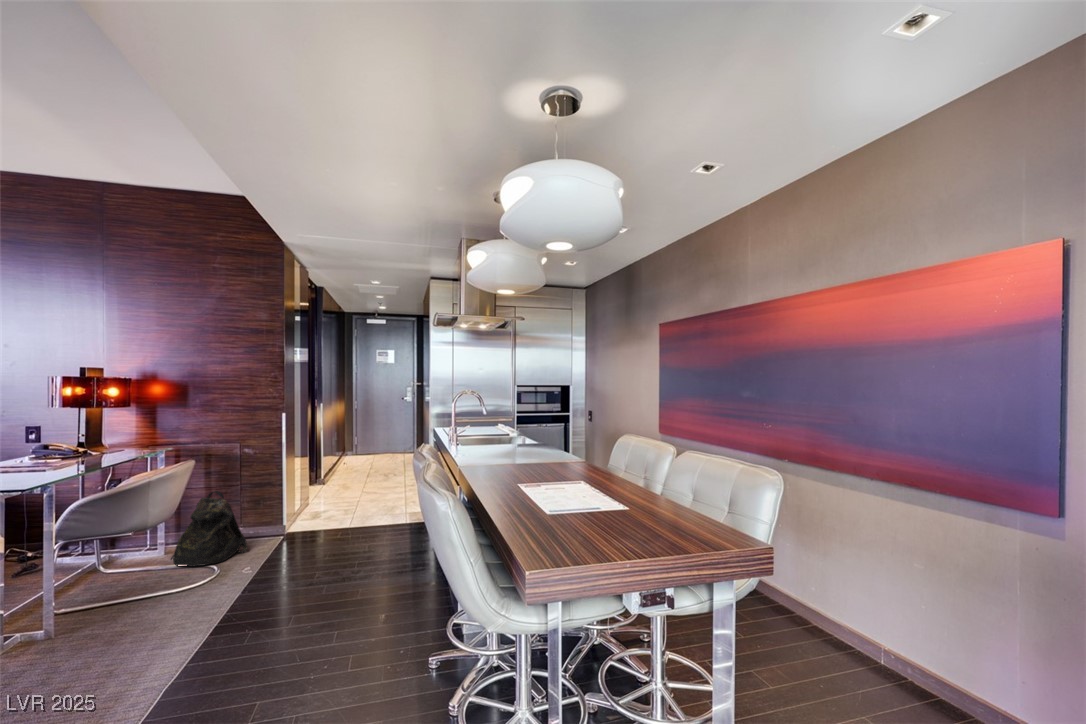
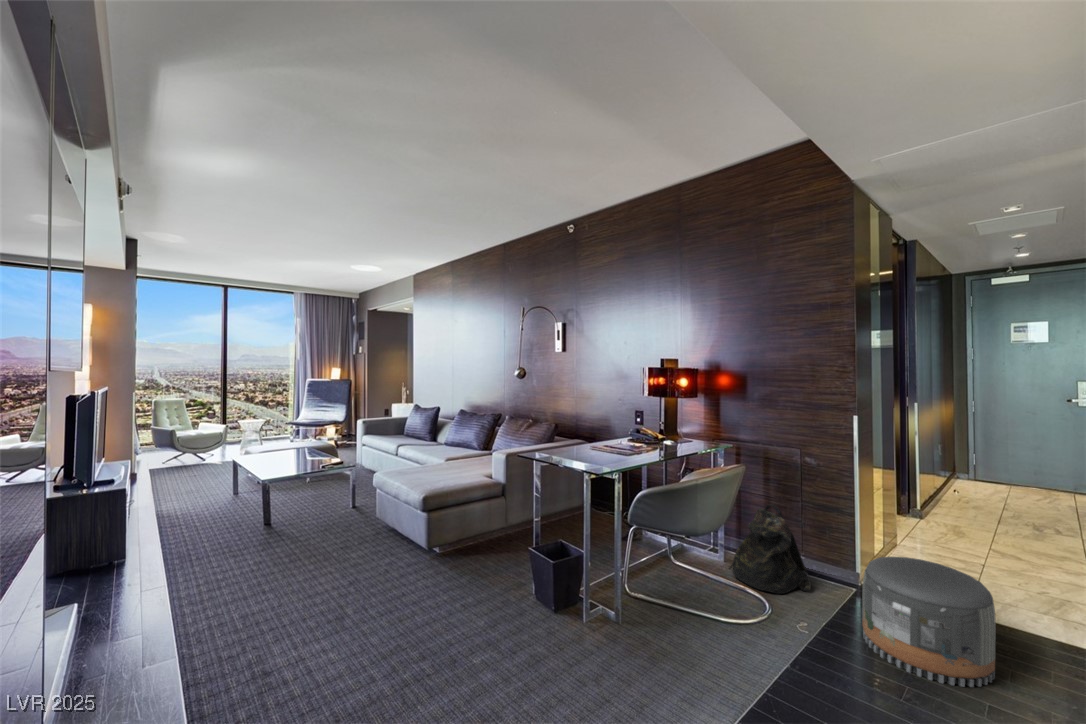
pouf: none [287,498,359,569] -> present [862,557,996,687]

